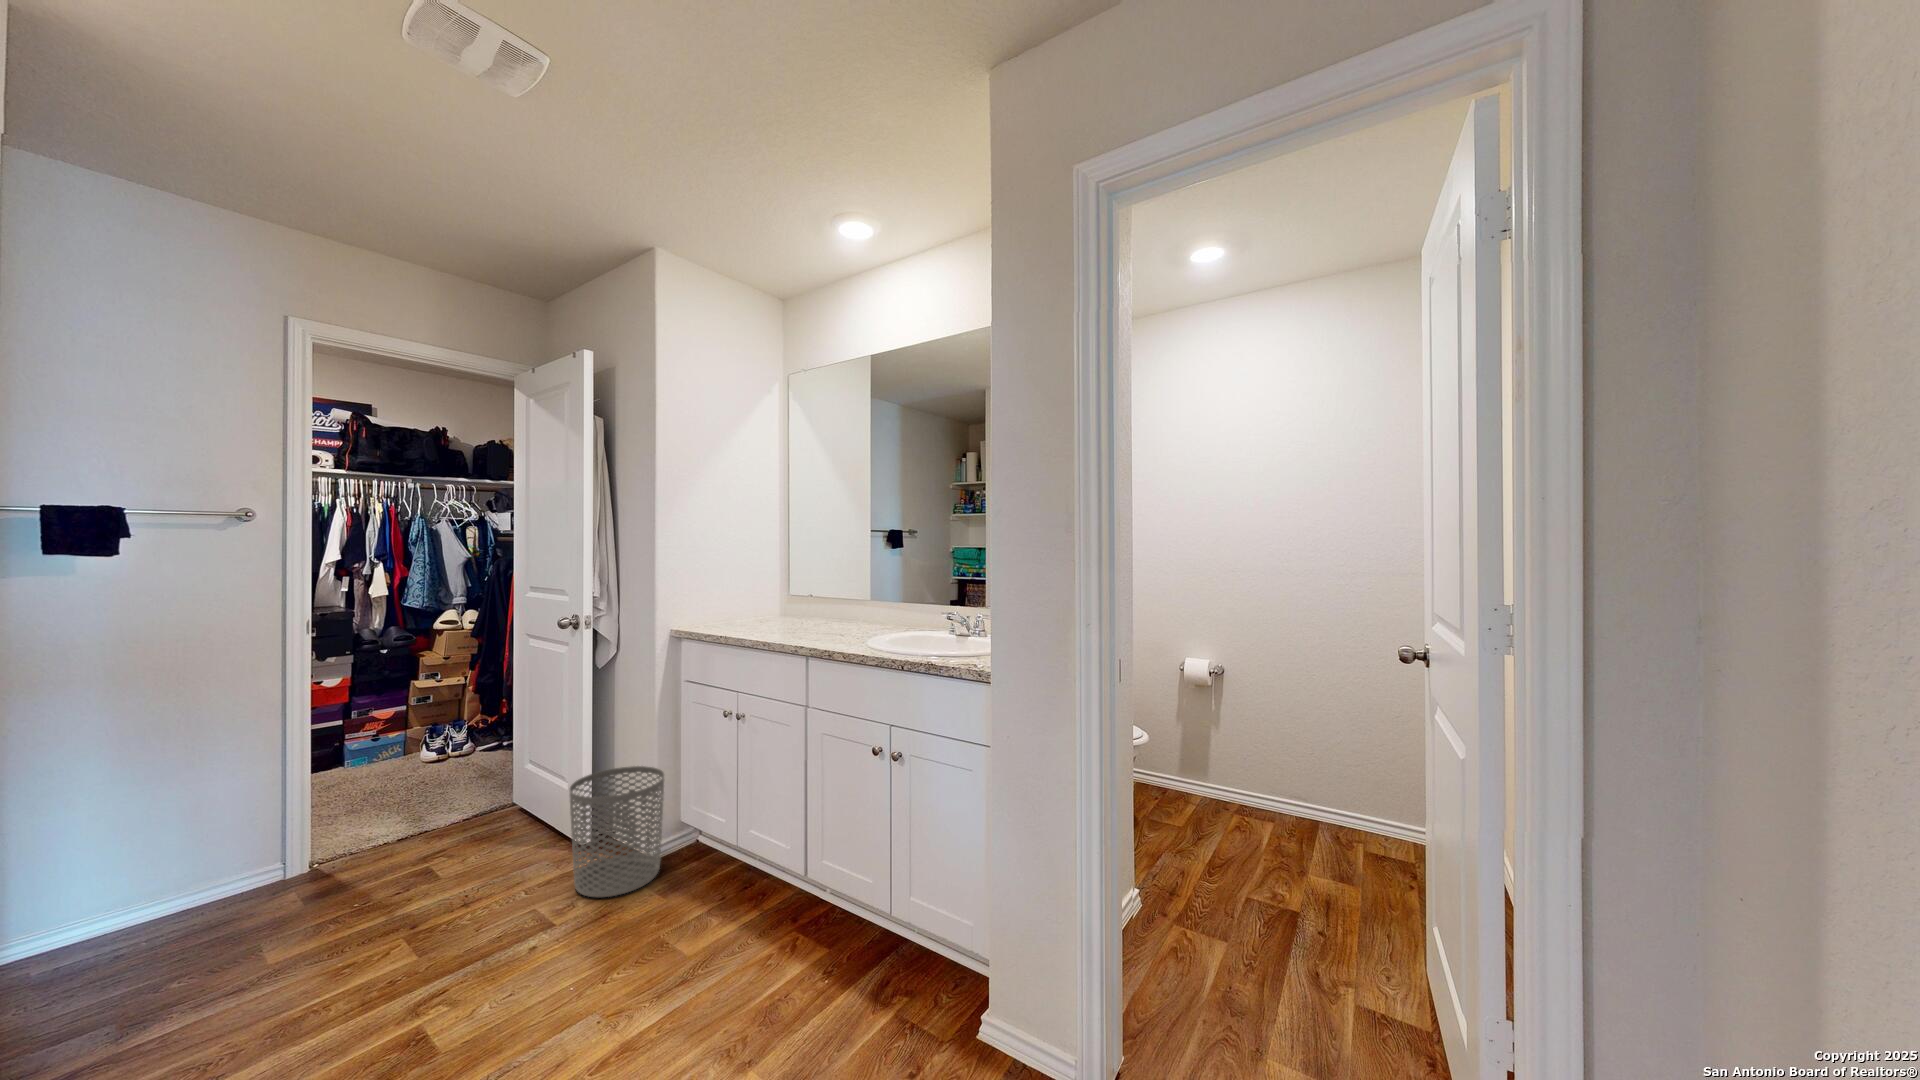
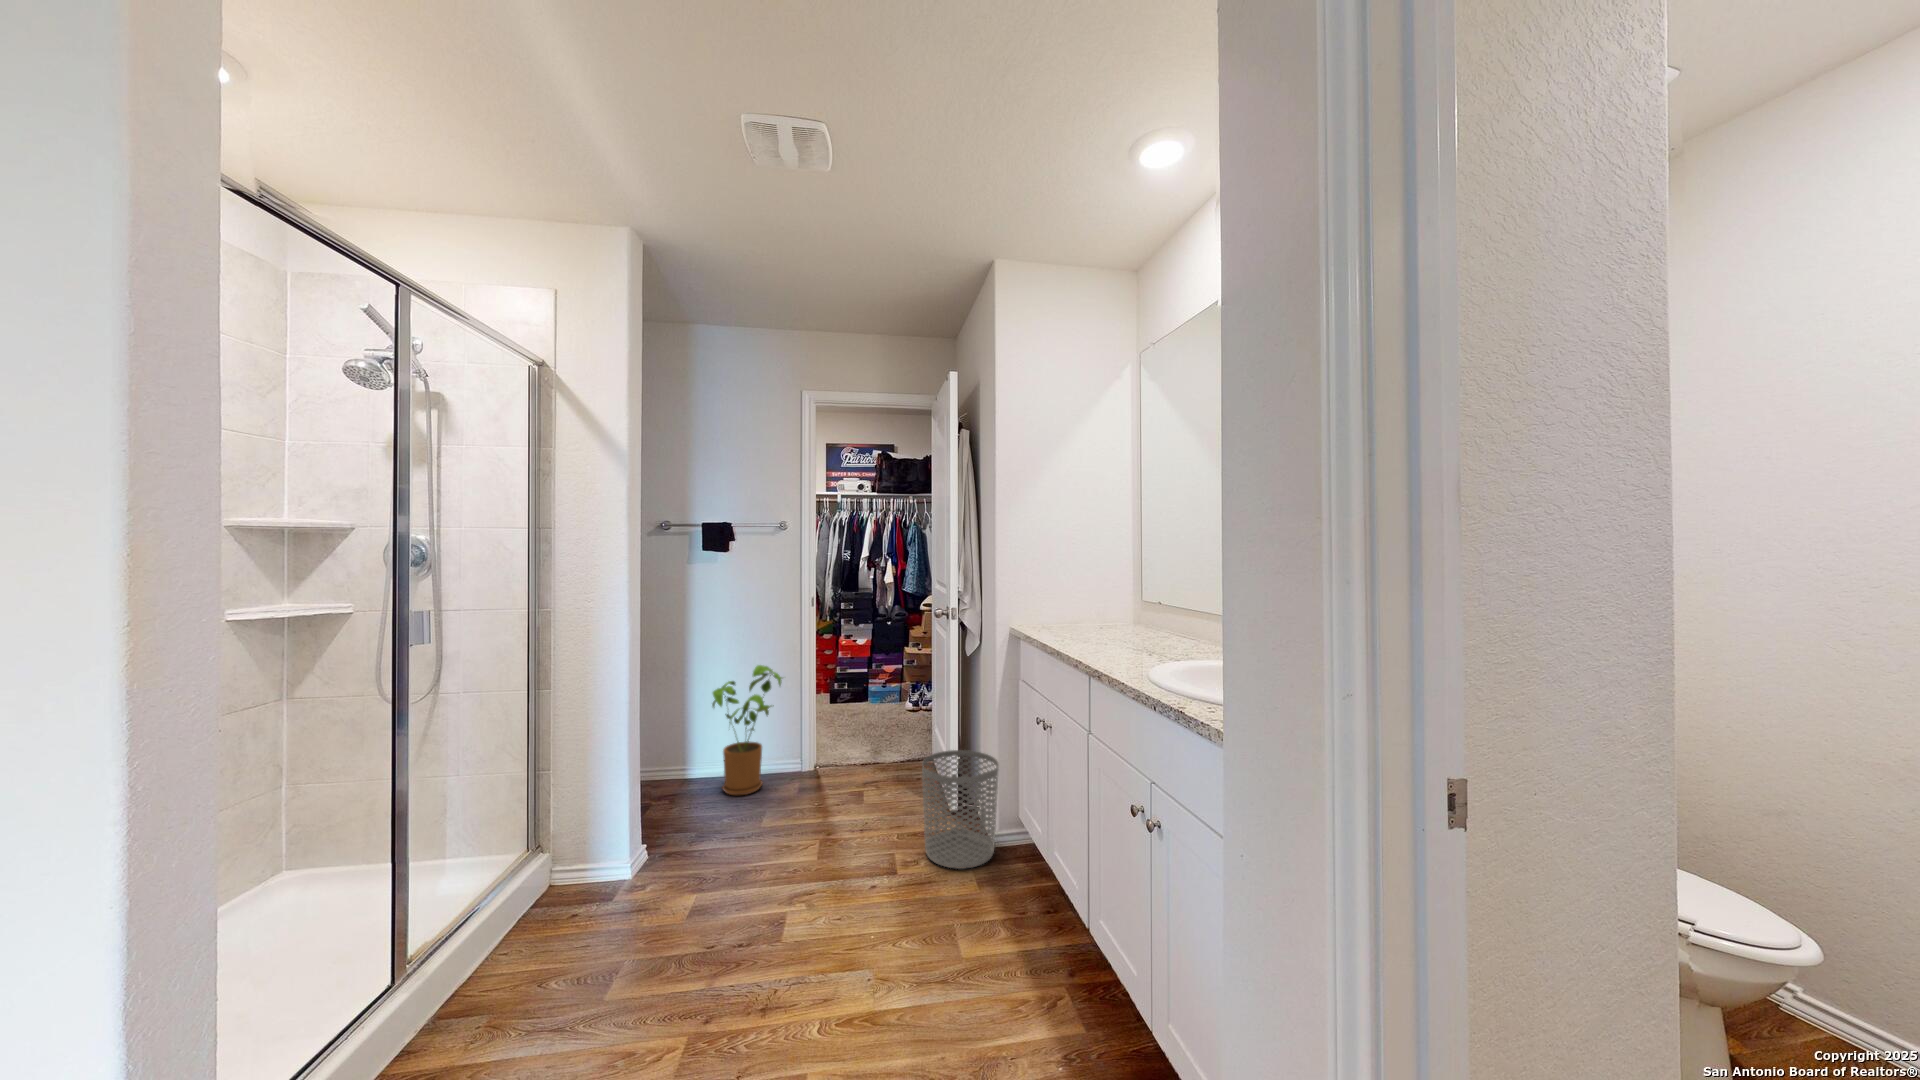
house plant: none [102,729,268,945] -> present [712,665,782,795]

